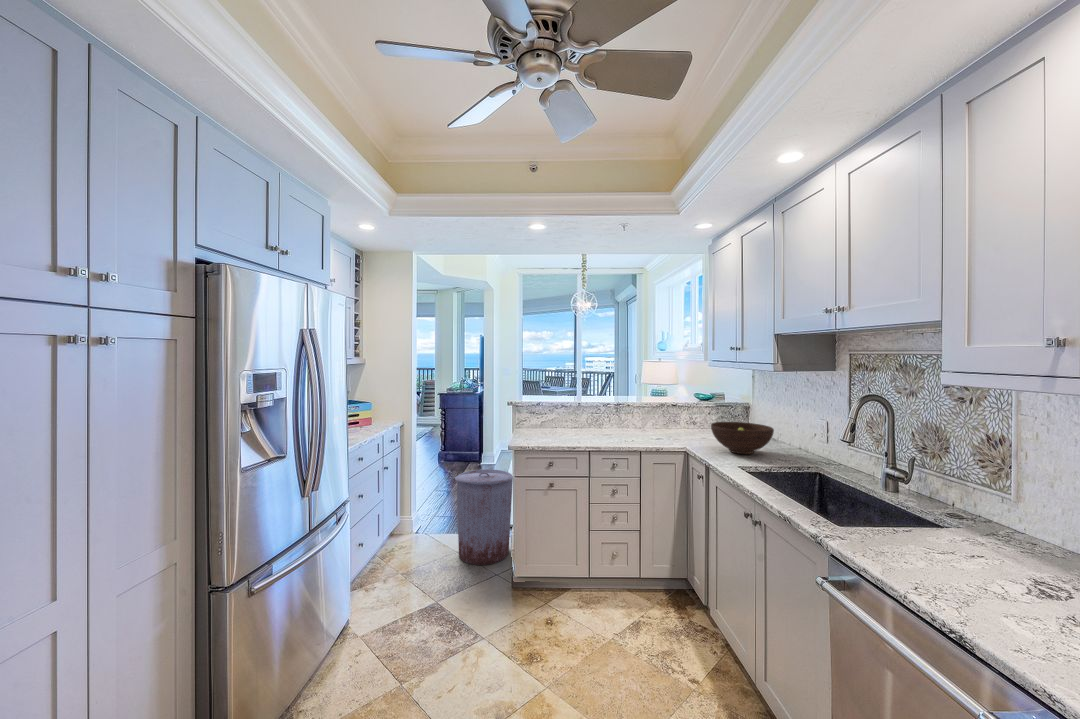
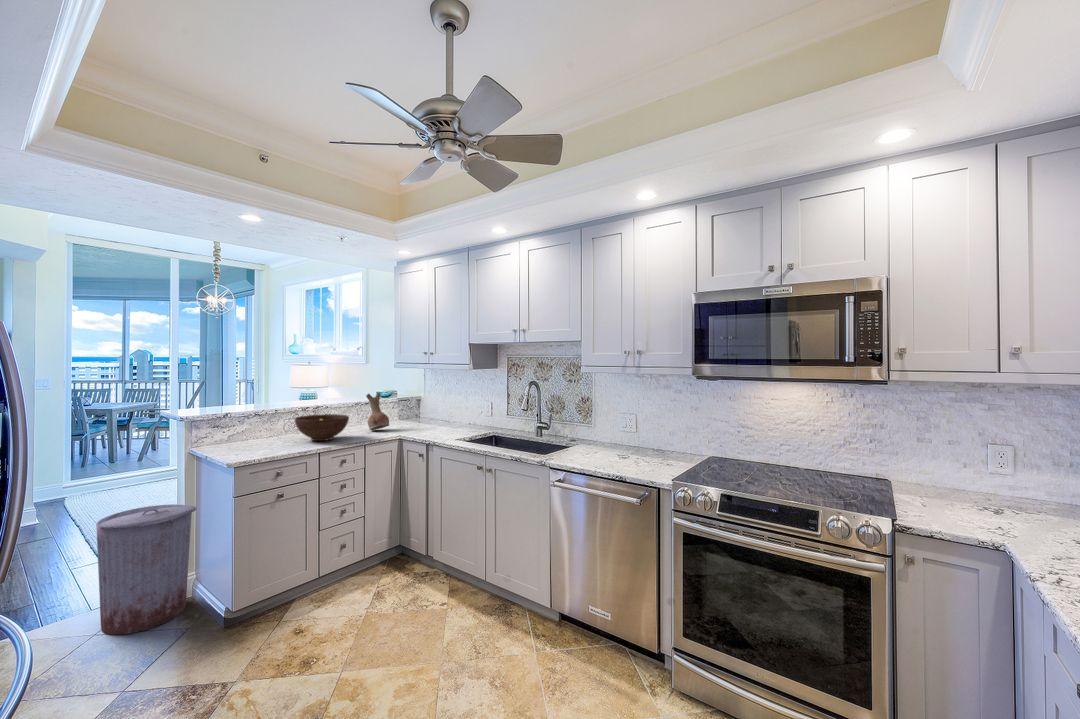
vase: none [664,395,688,436] -> present [366,393,389,430]
fruit bowl: present [711,422,774,454] -> present [295,414,349,441]

